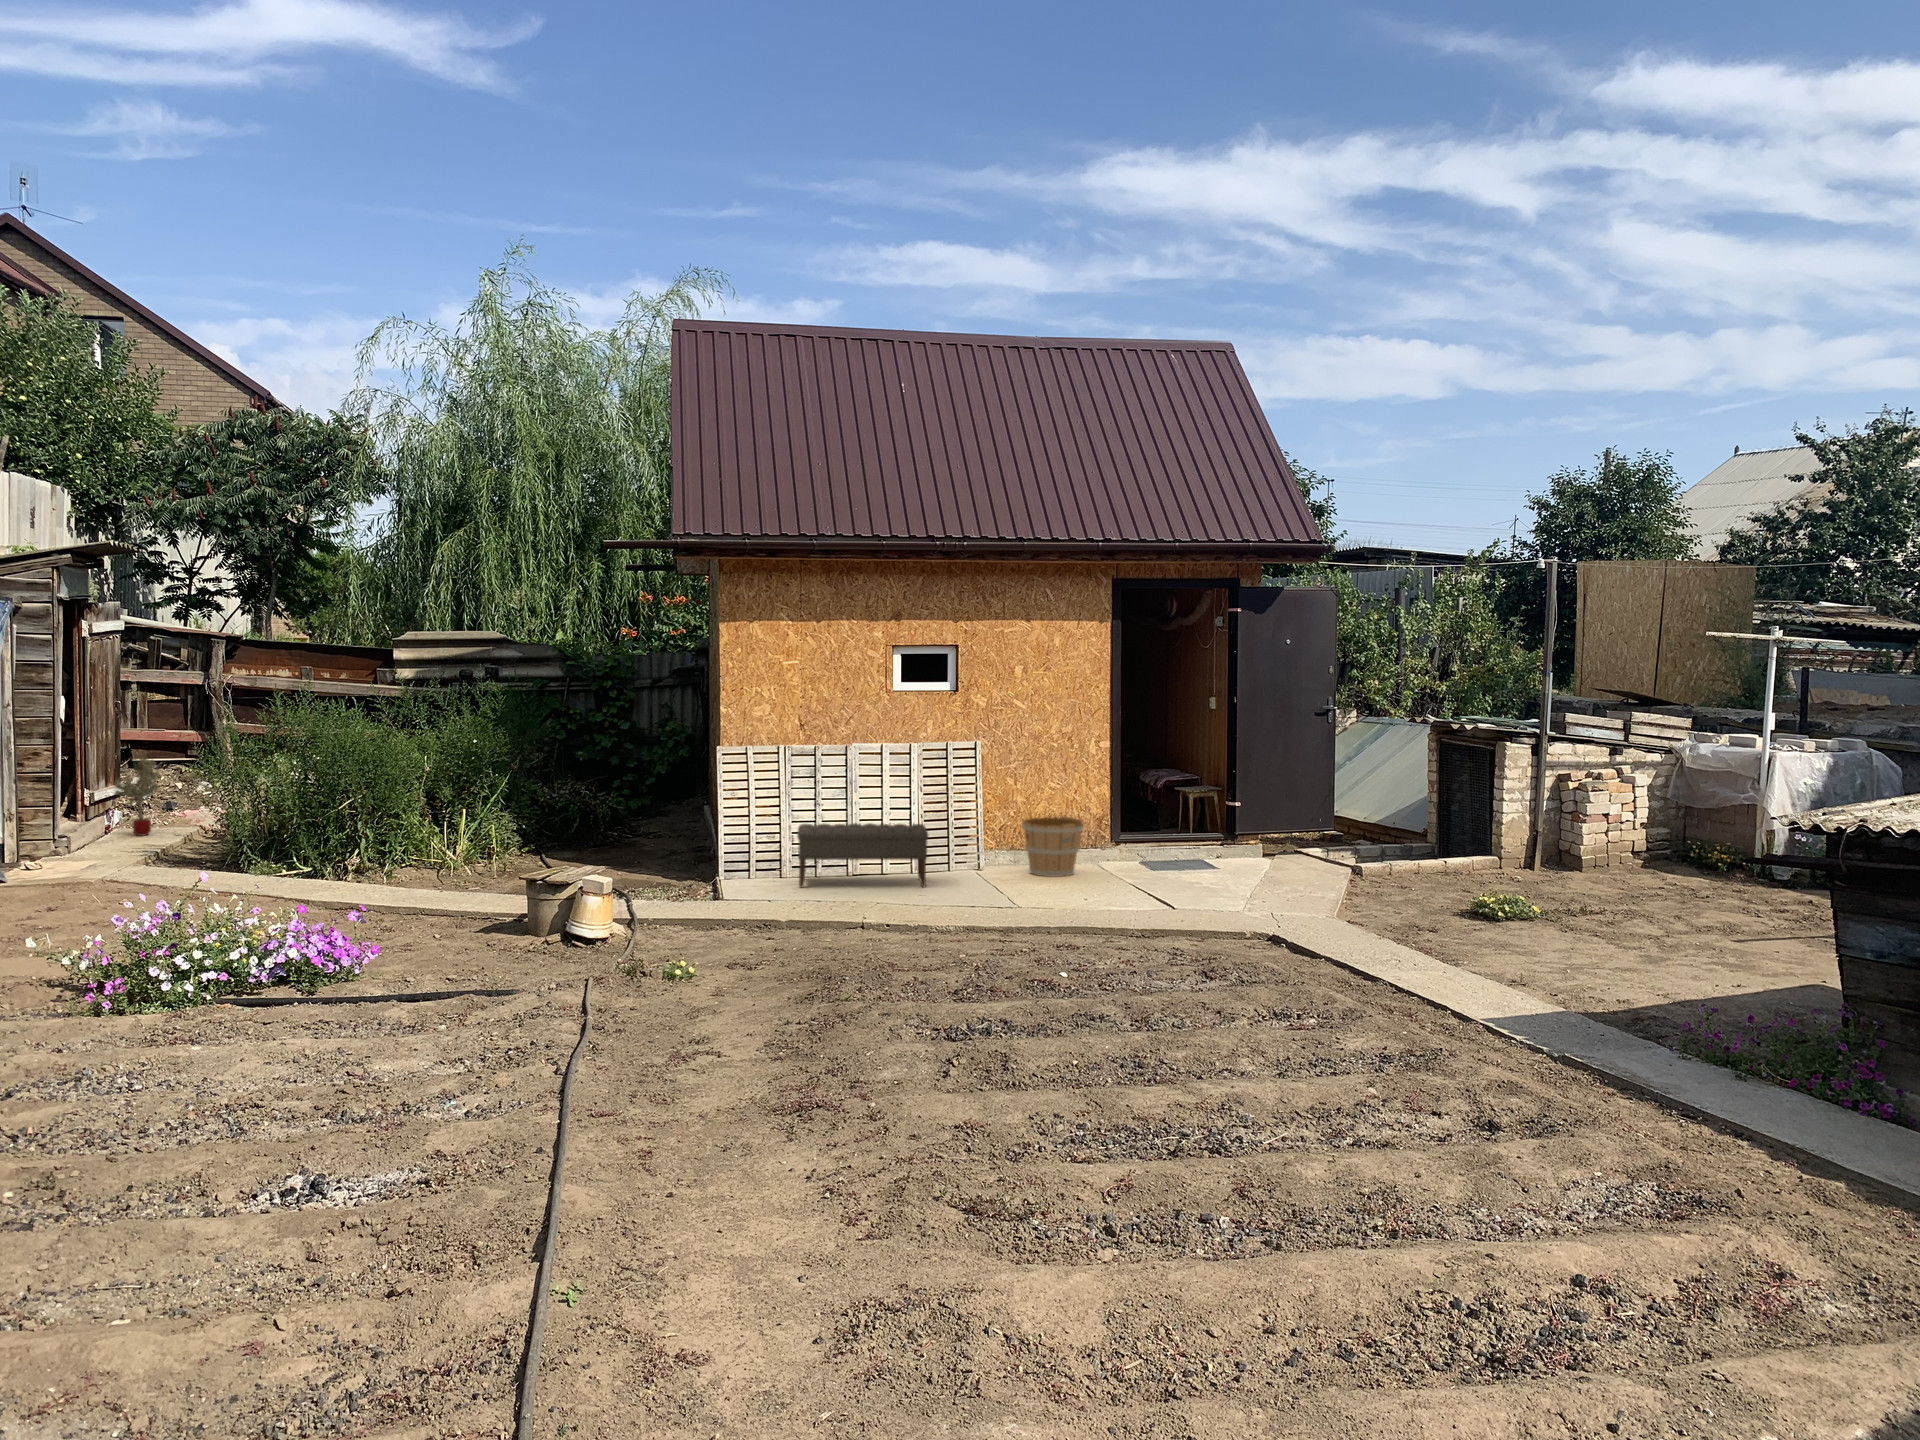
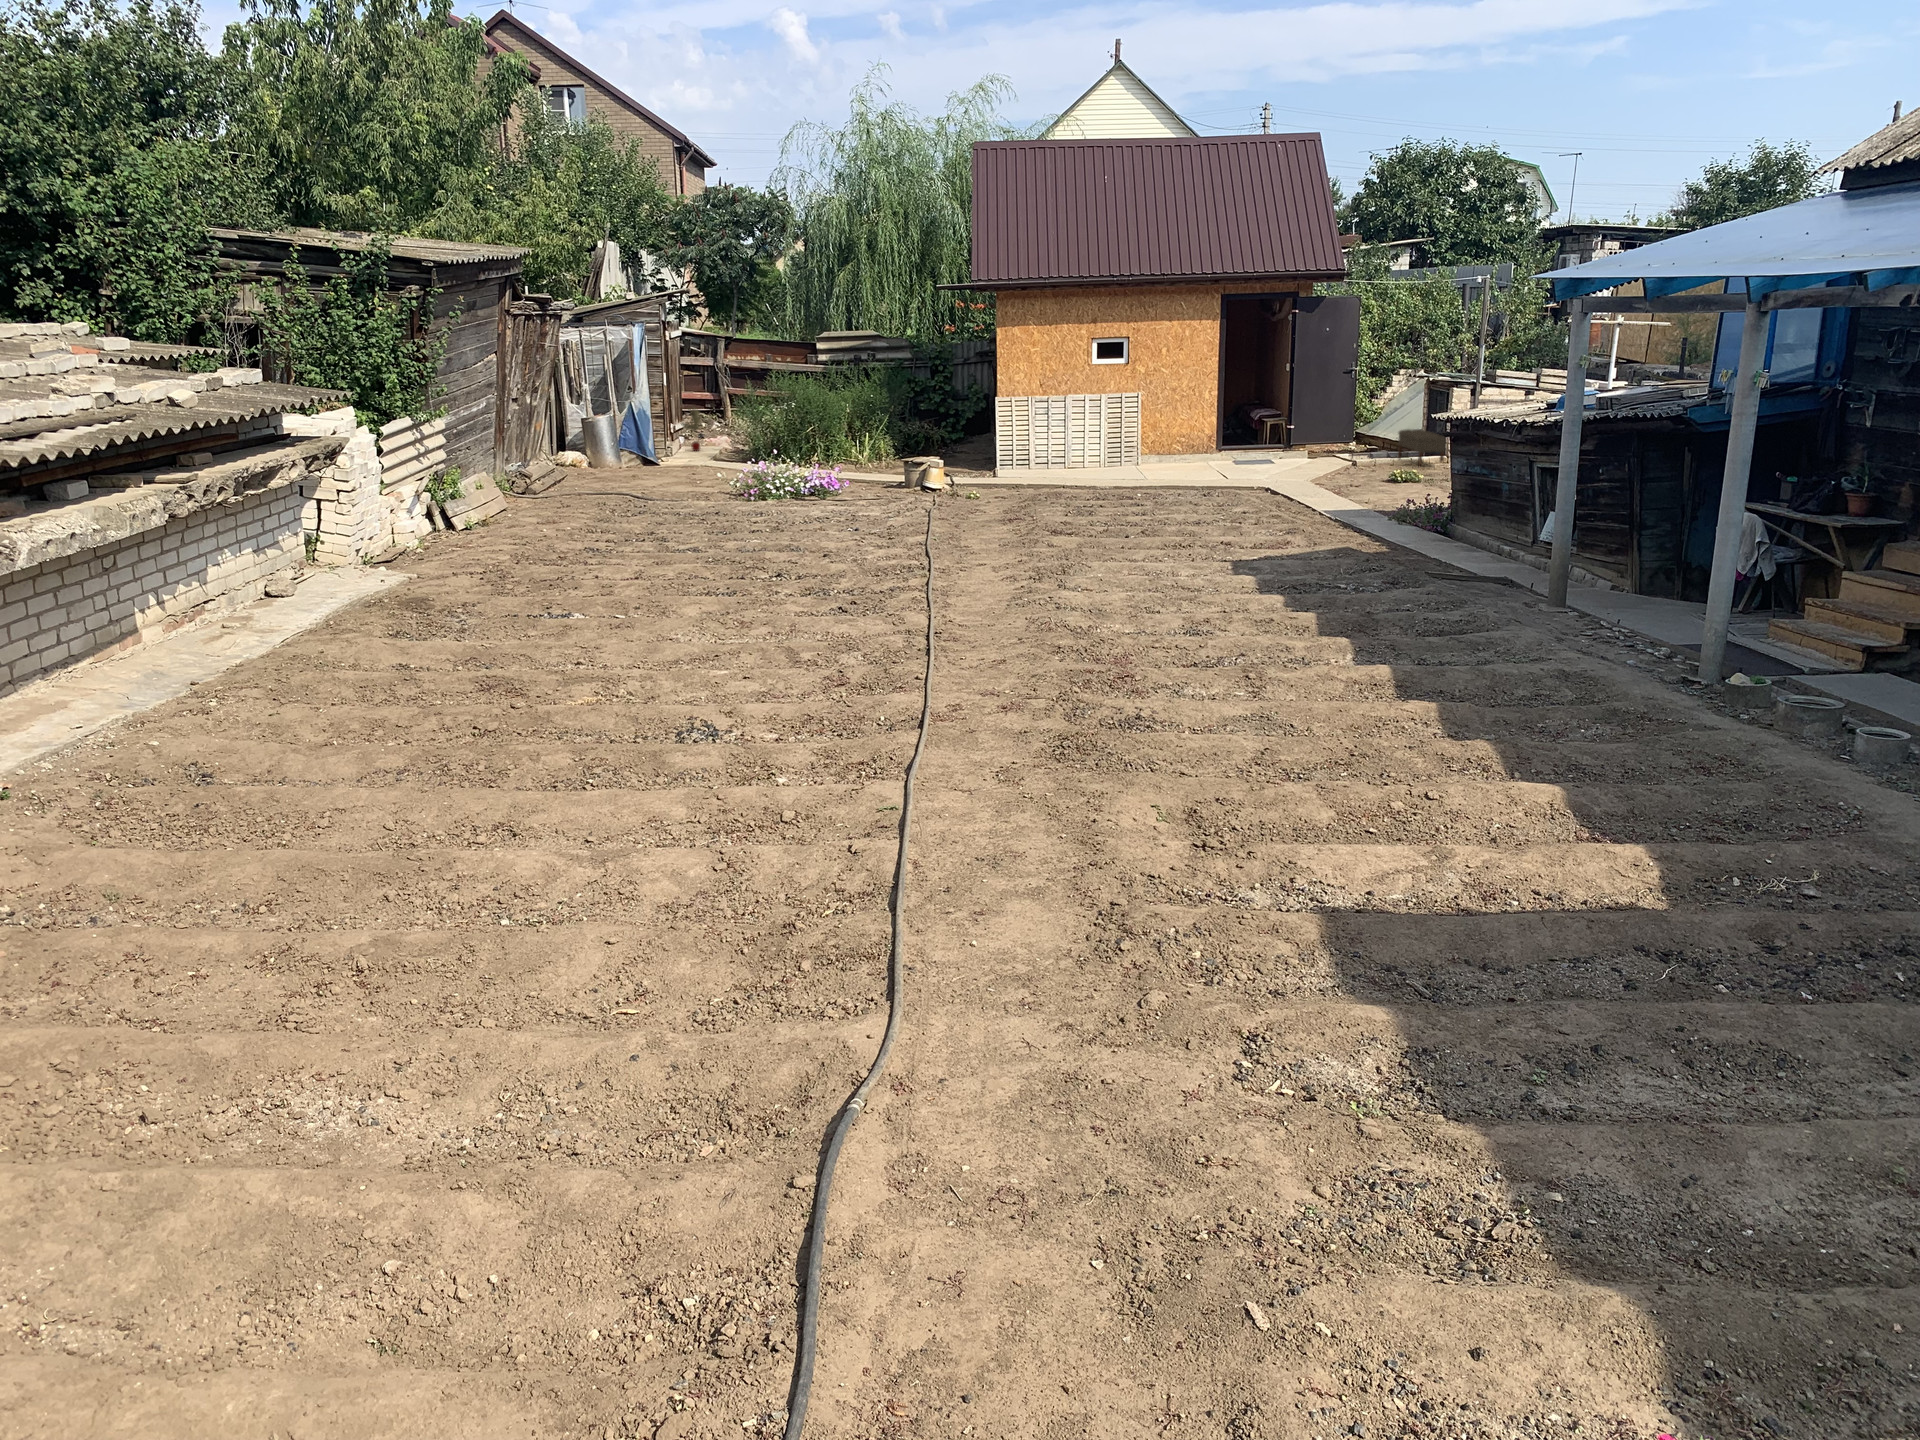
wooden bucket: present [1022,816,1084,877] -> none [1162,435,1197,468]
bench: present [797,823,928,888] -> present [1398,429,1445,467]

